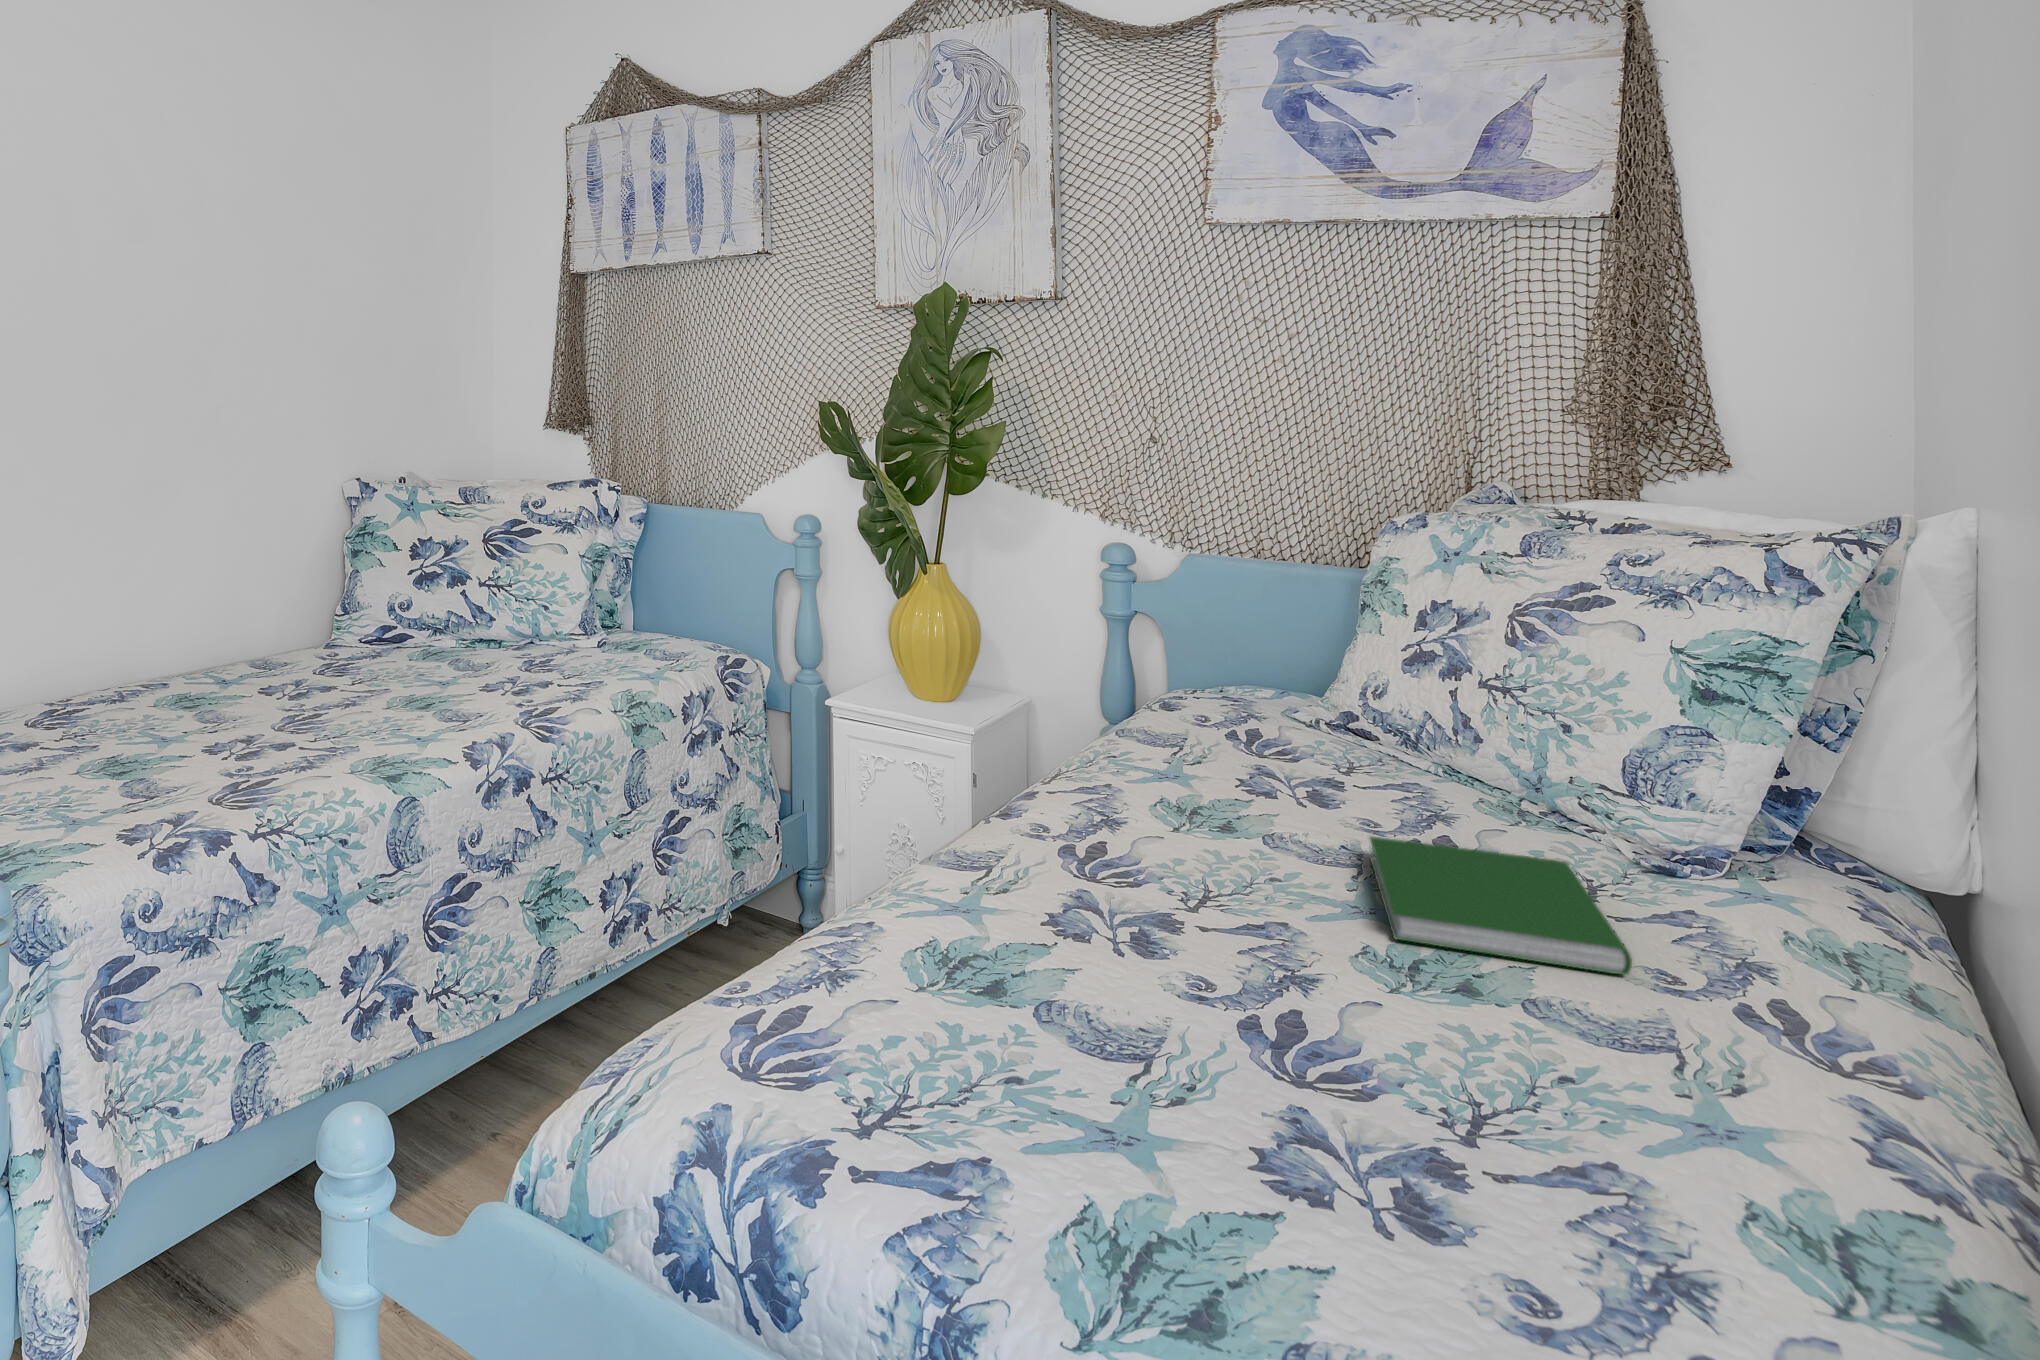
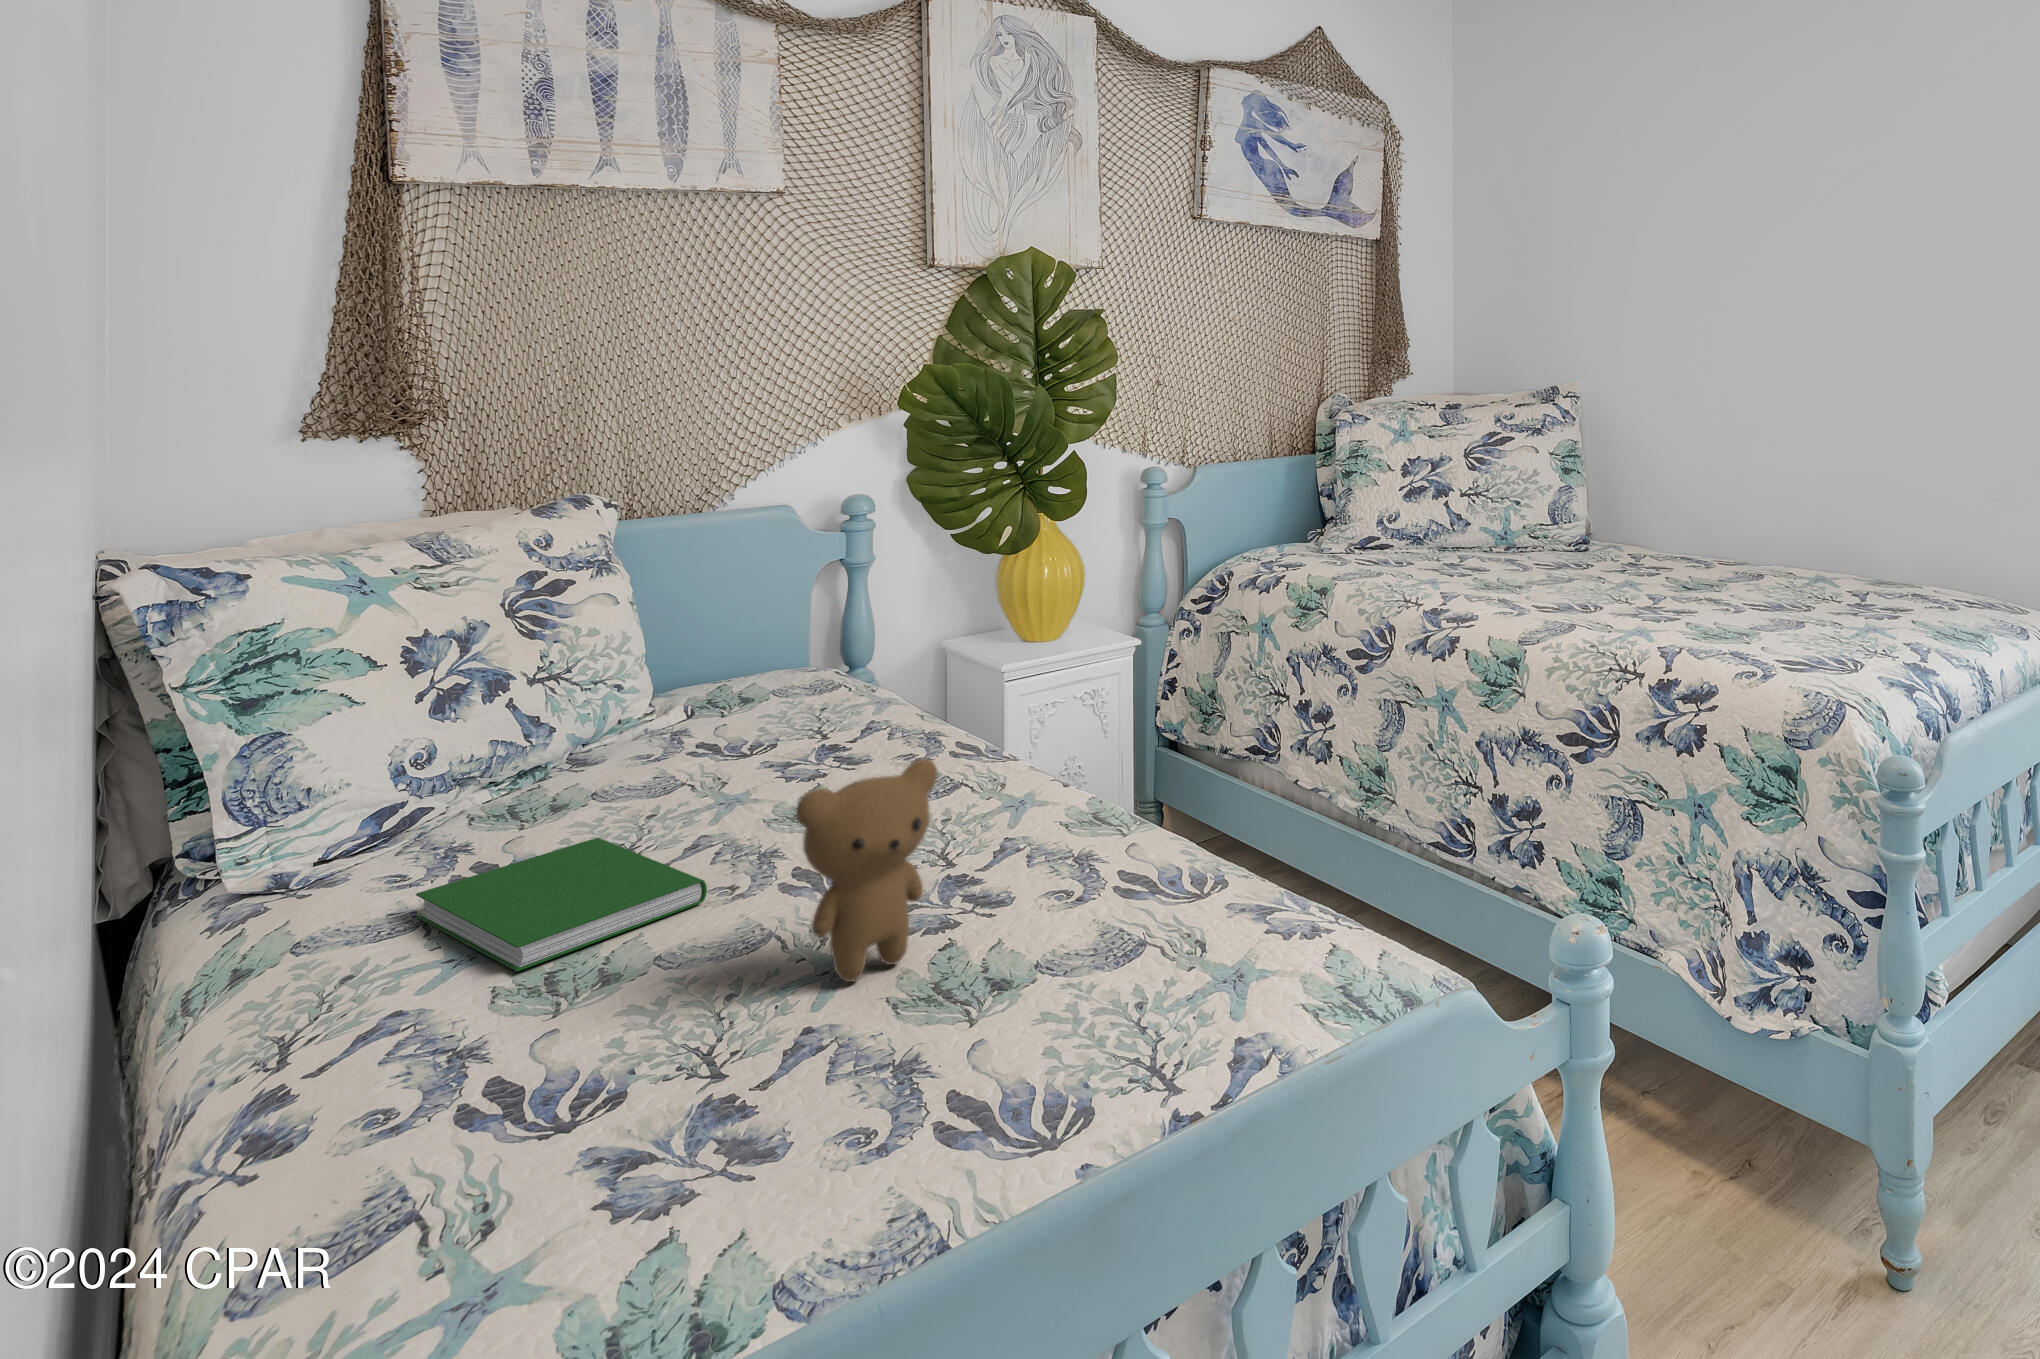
teddy bear: none [1617,861,1892,1175] -> present [796,759,938,982]

